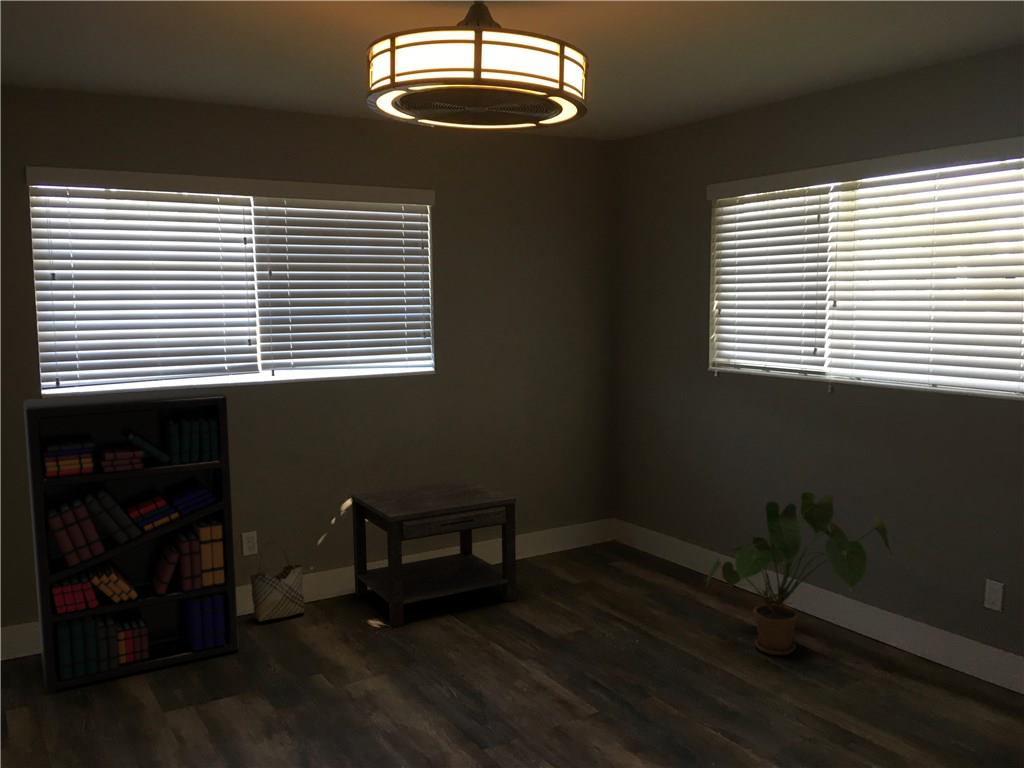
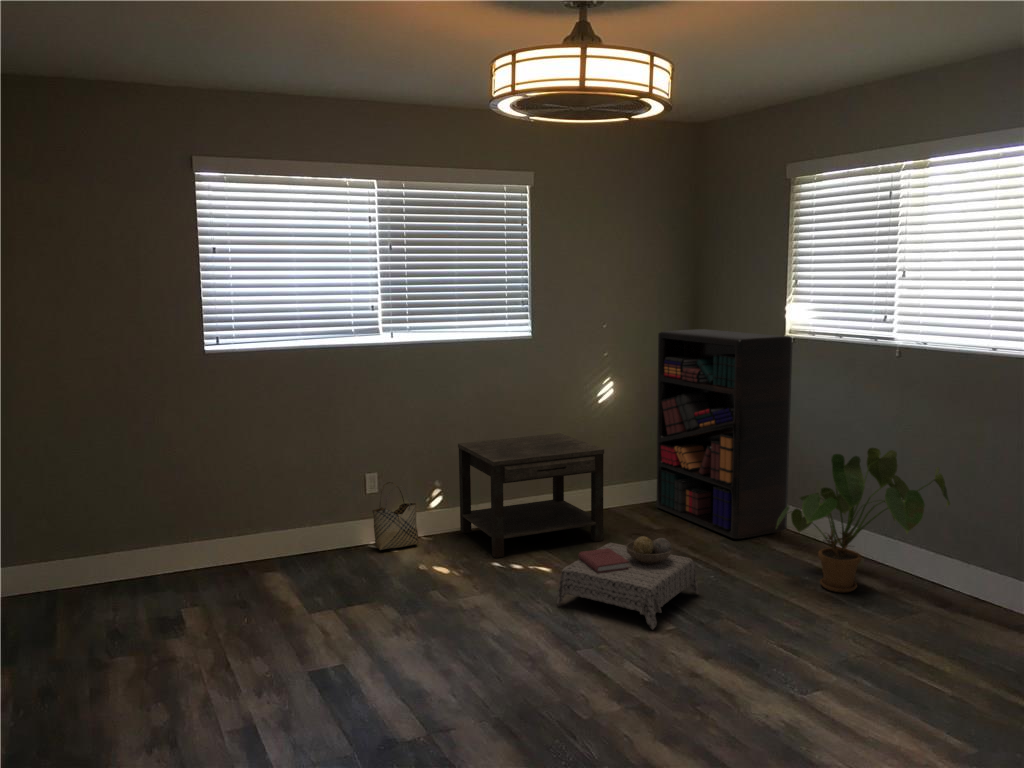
bookshelf: present [23,388,239,691] -> present [657,329,793,539]
ottoman: none [463,602,623,714] -> present [557,536,698,629]

